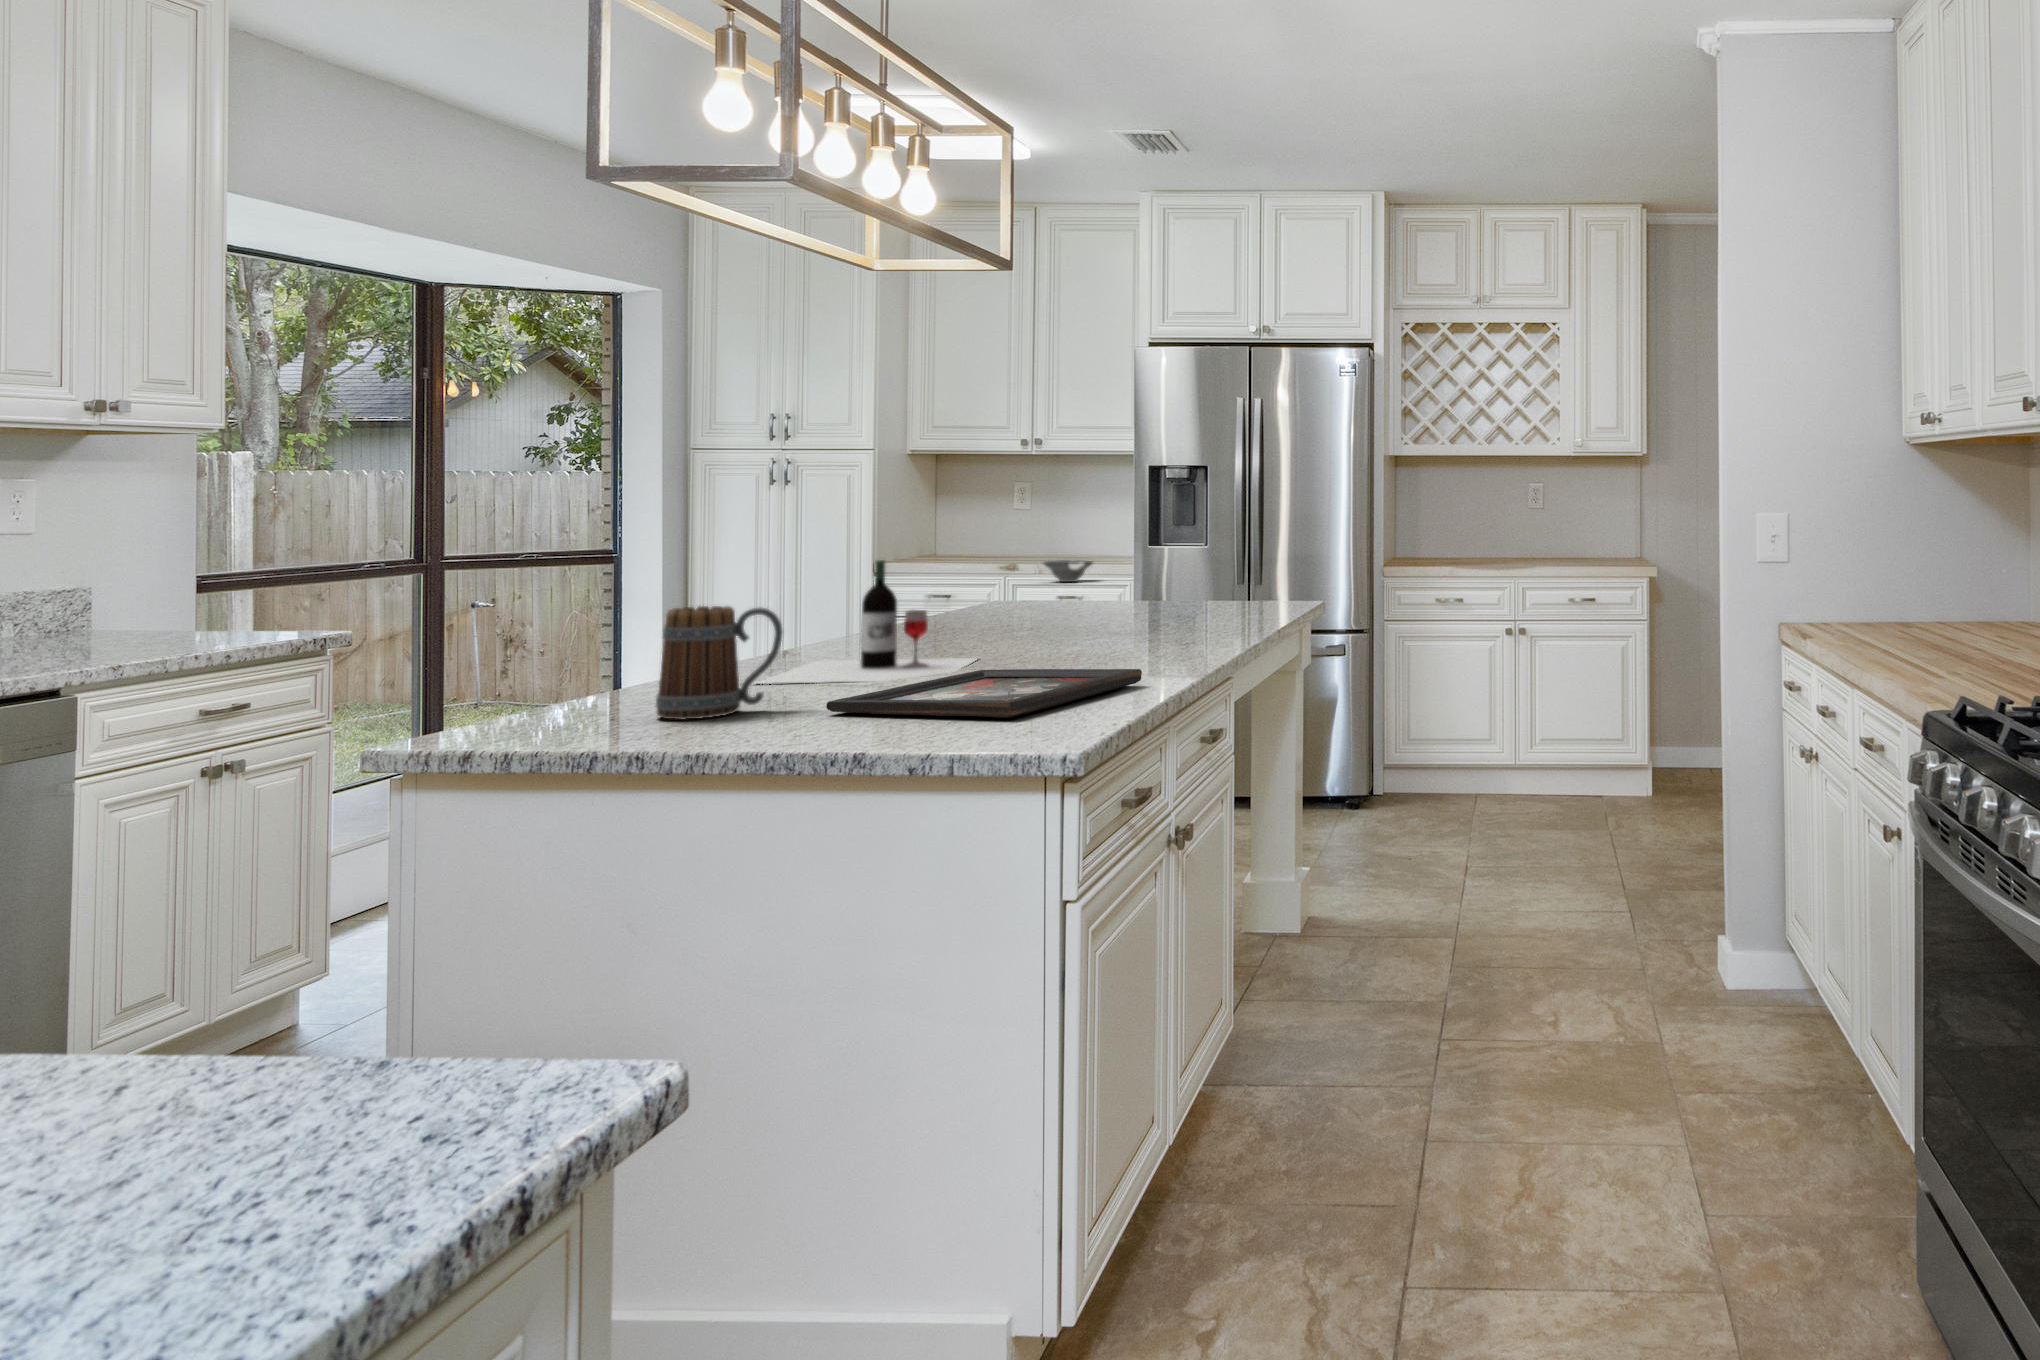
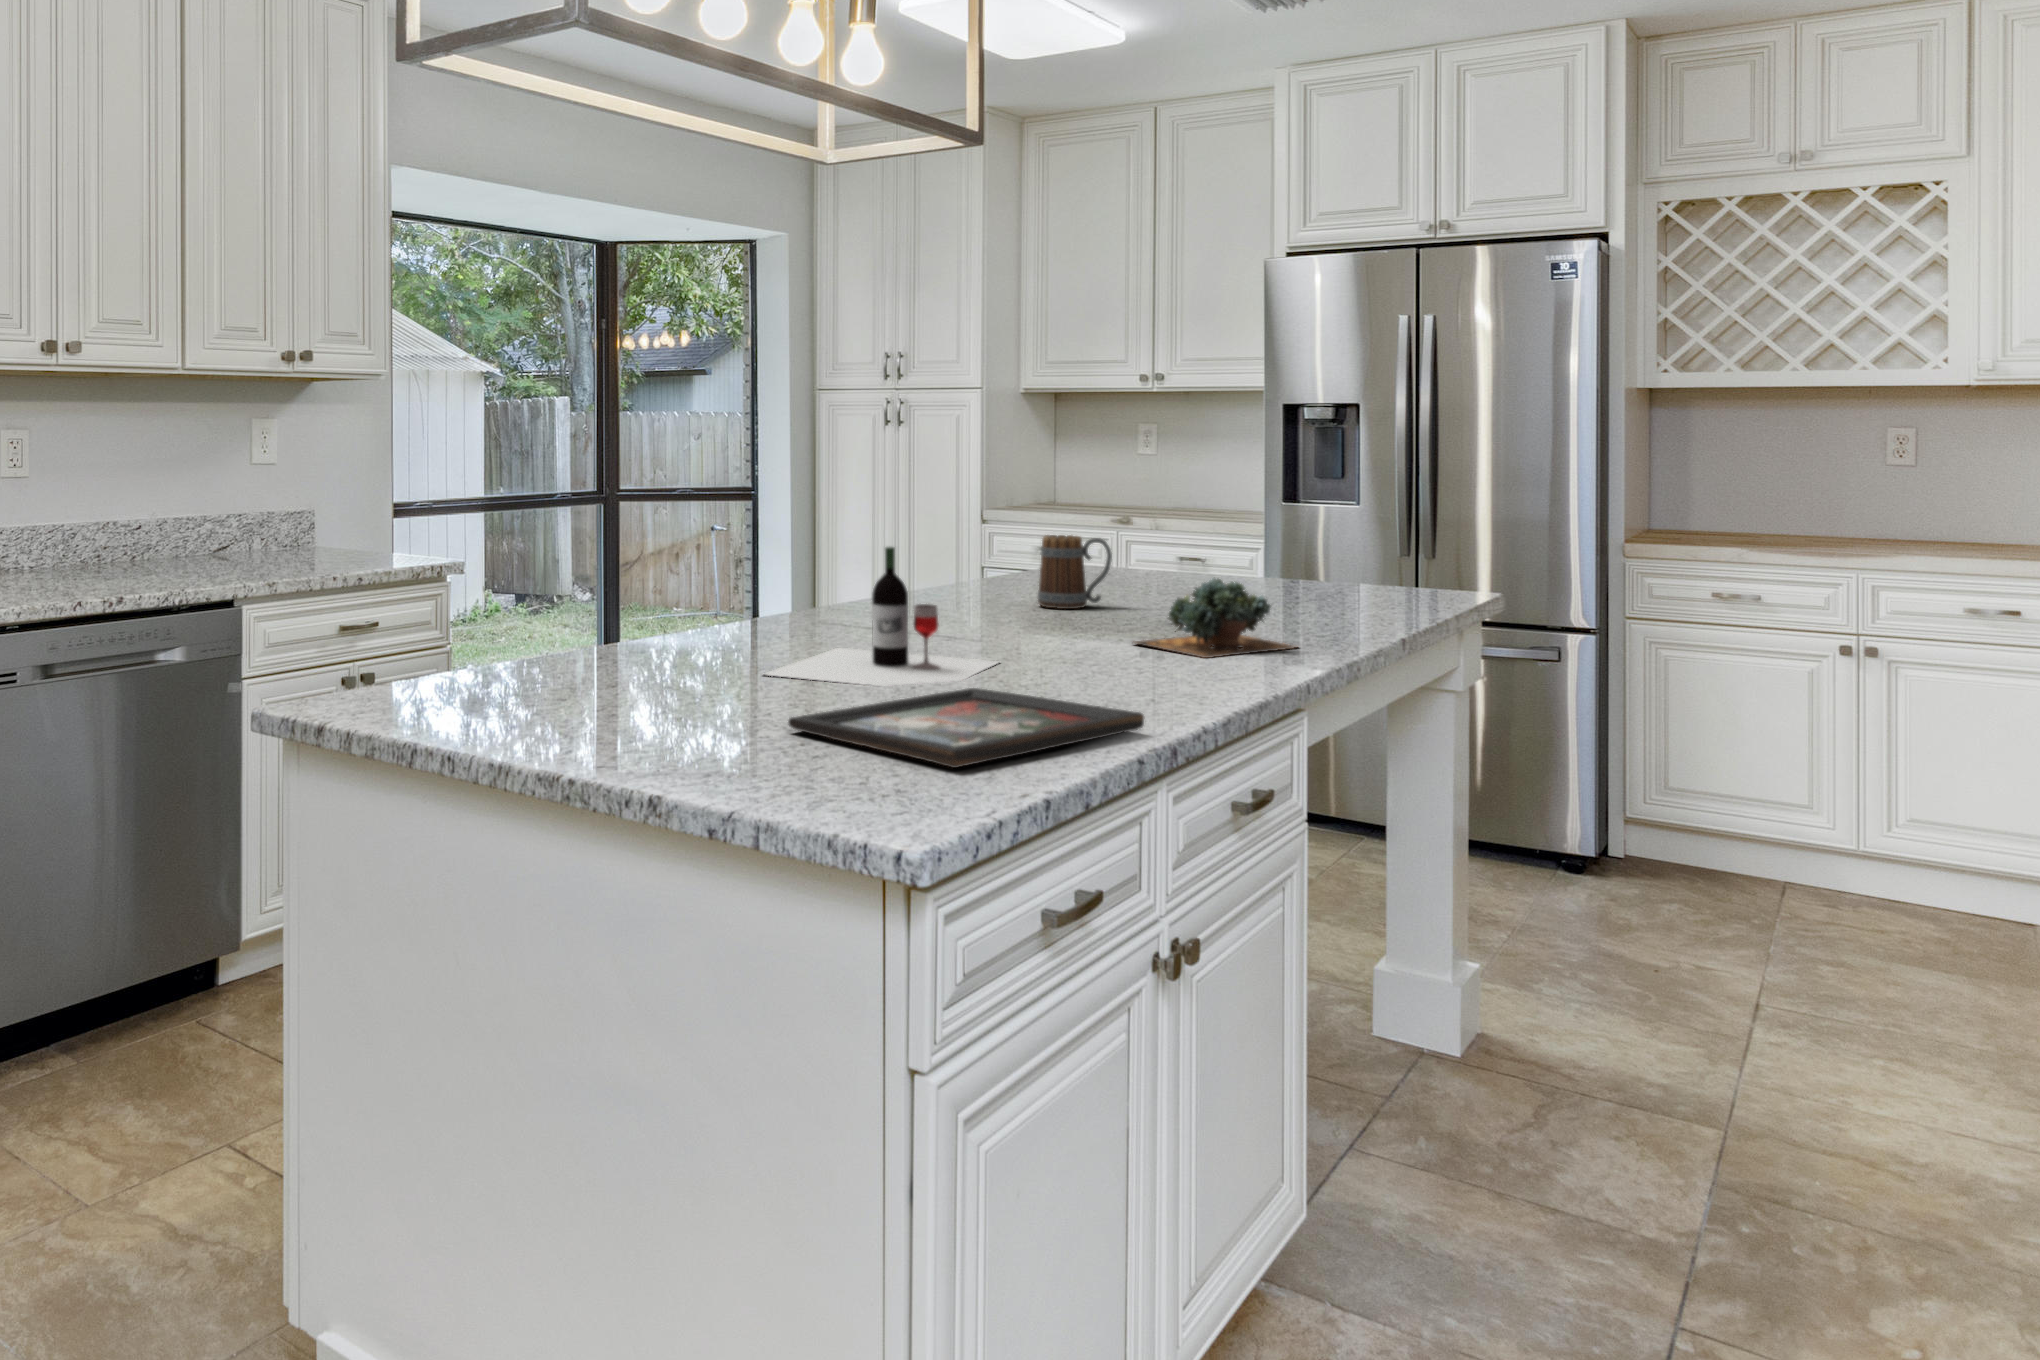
ceramic bowl: present [1044,560,1092,582] -> none [1160,516,1220,543]
succulent plant: none [1080,581,1211,643] -> present [1134,578,1295,658]
mug: present [656,606,782,719] -> present [1038,535,1112,609]

